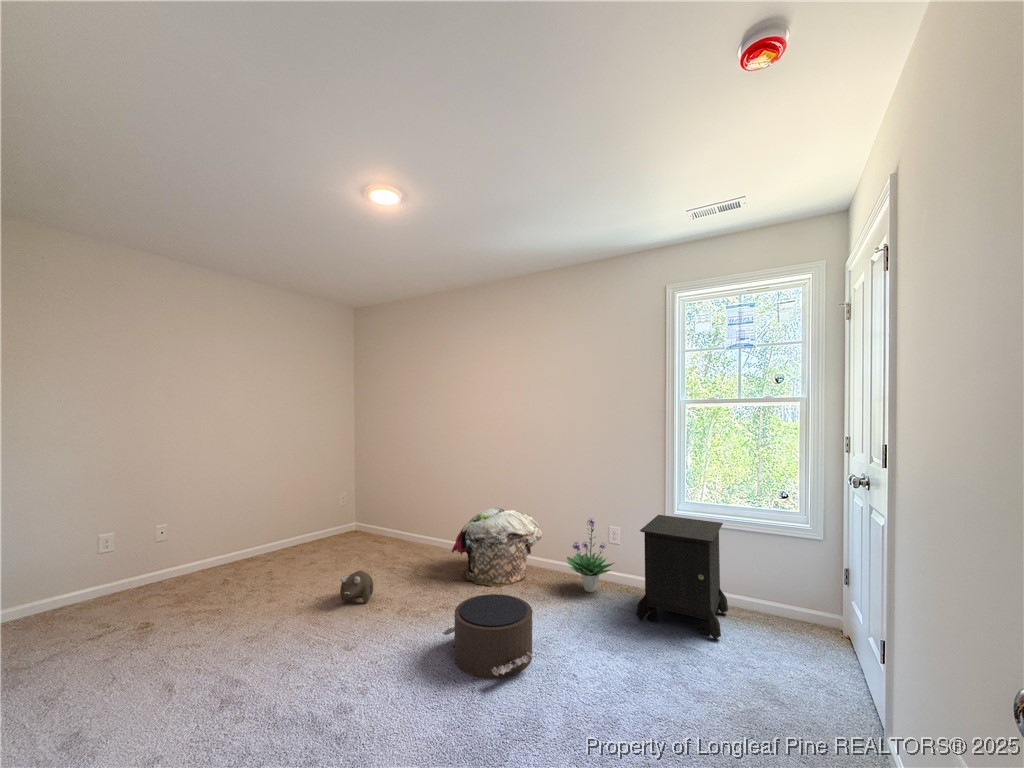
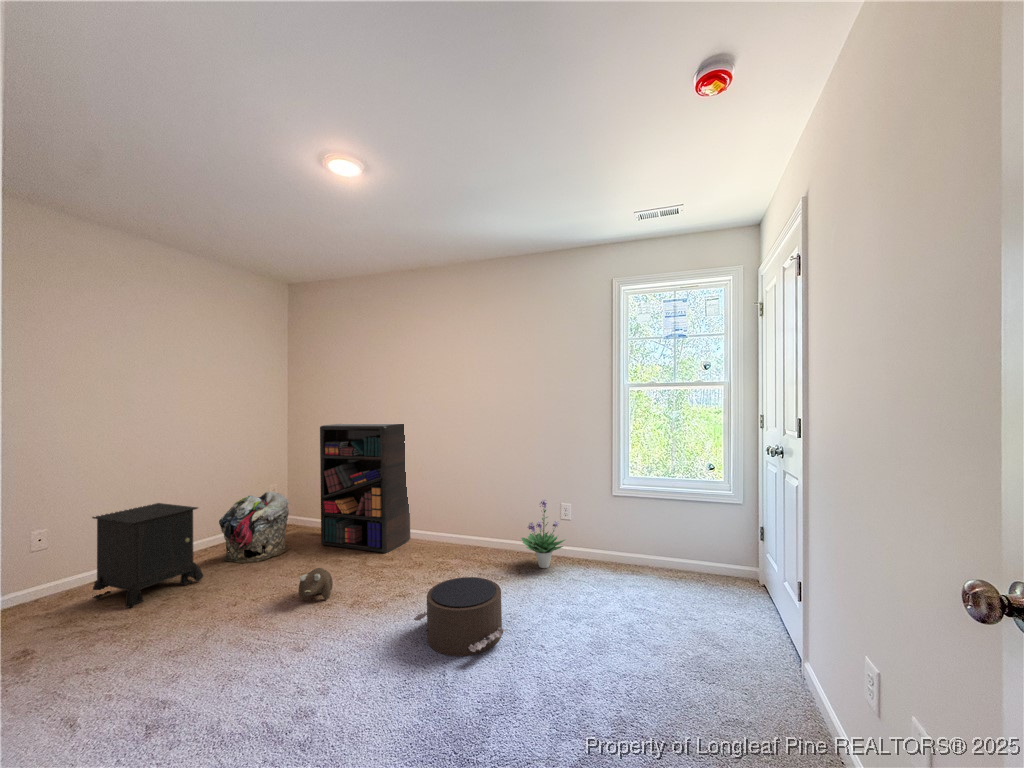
bookshelf: none [372,429,459,561] -> present [320,424,410,553]
laundry basket: present [452,508,542,587] -> present [219,491,291,563]
nightstand: present [636,515,728,639] -> present [92,503,203,608]

